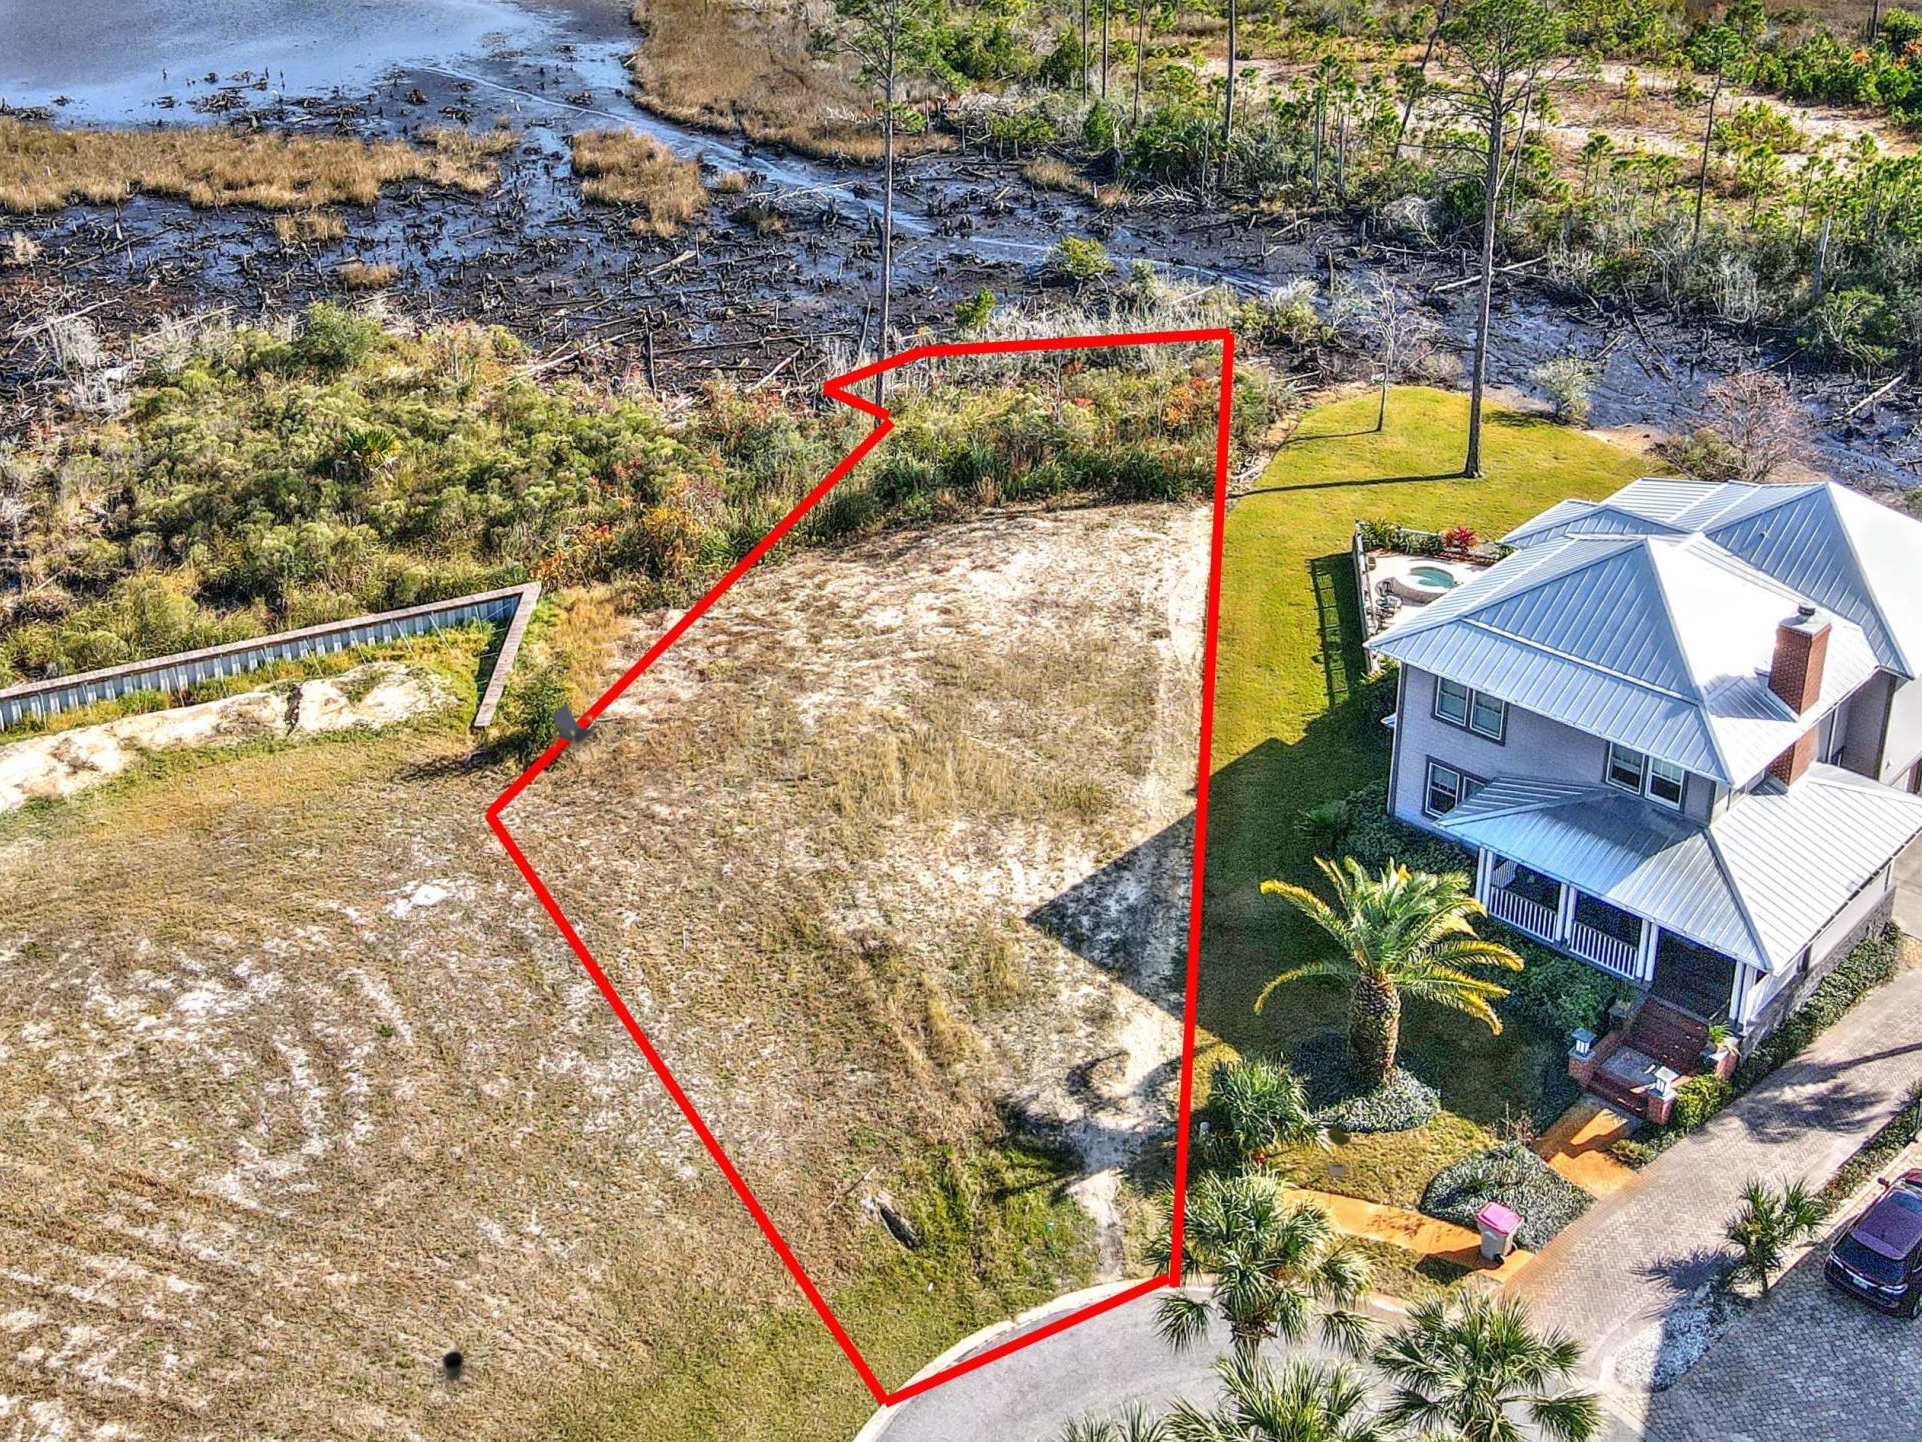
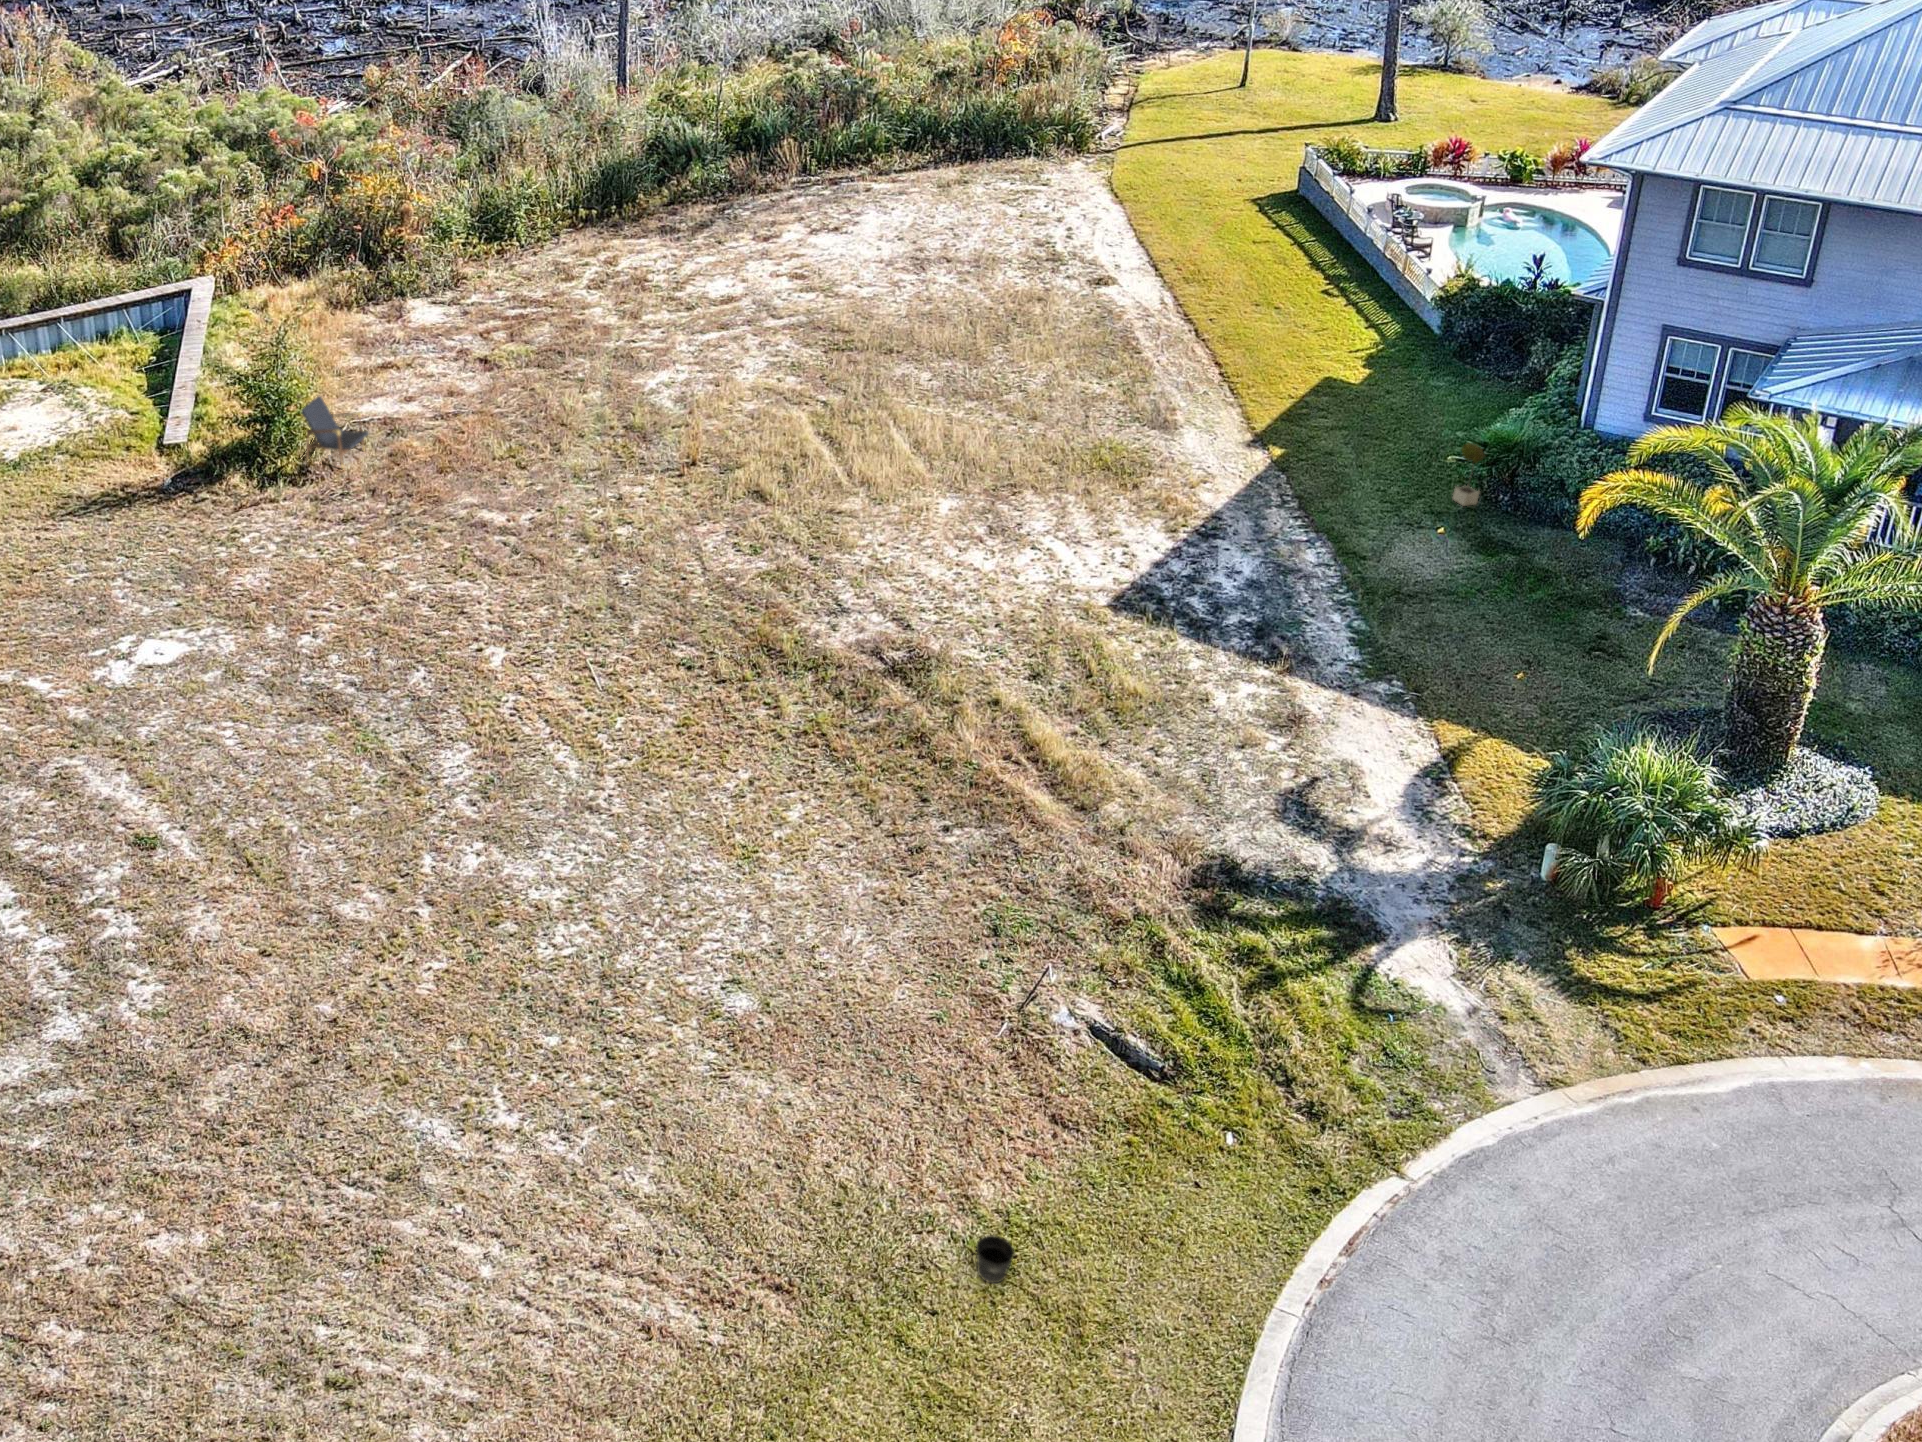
potted tree: present [1328,1127,1350,1177] -> present [1453,442,1485,506]
bucket: present [442,1351,464,1379] -> present [973,1235,1015,1283]

